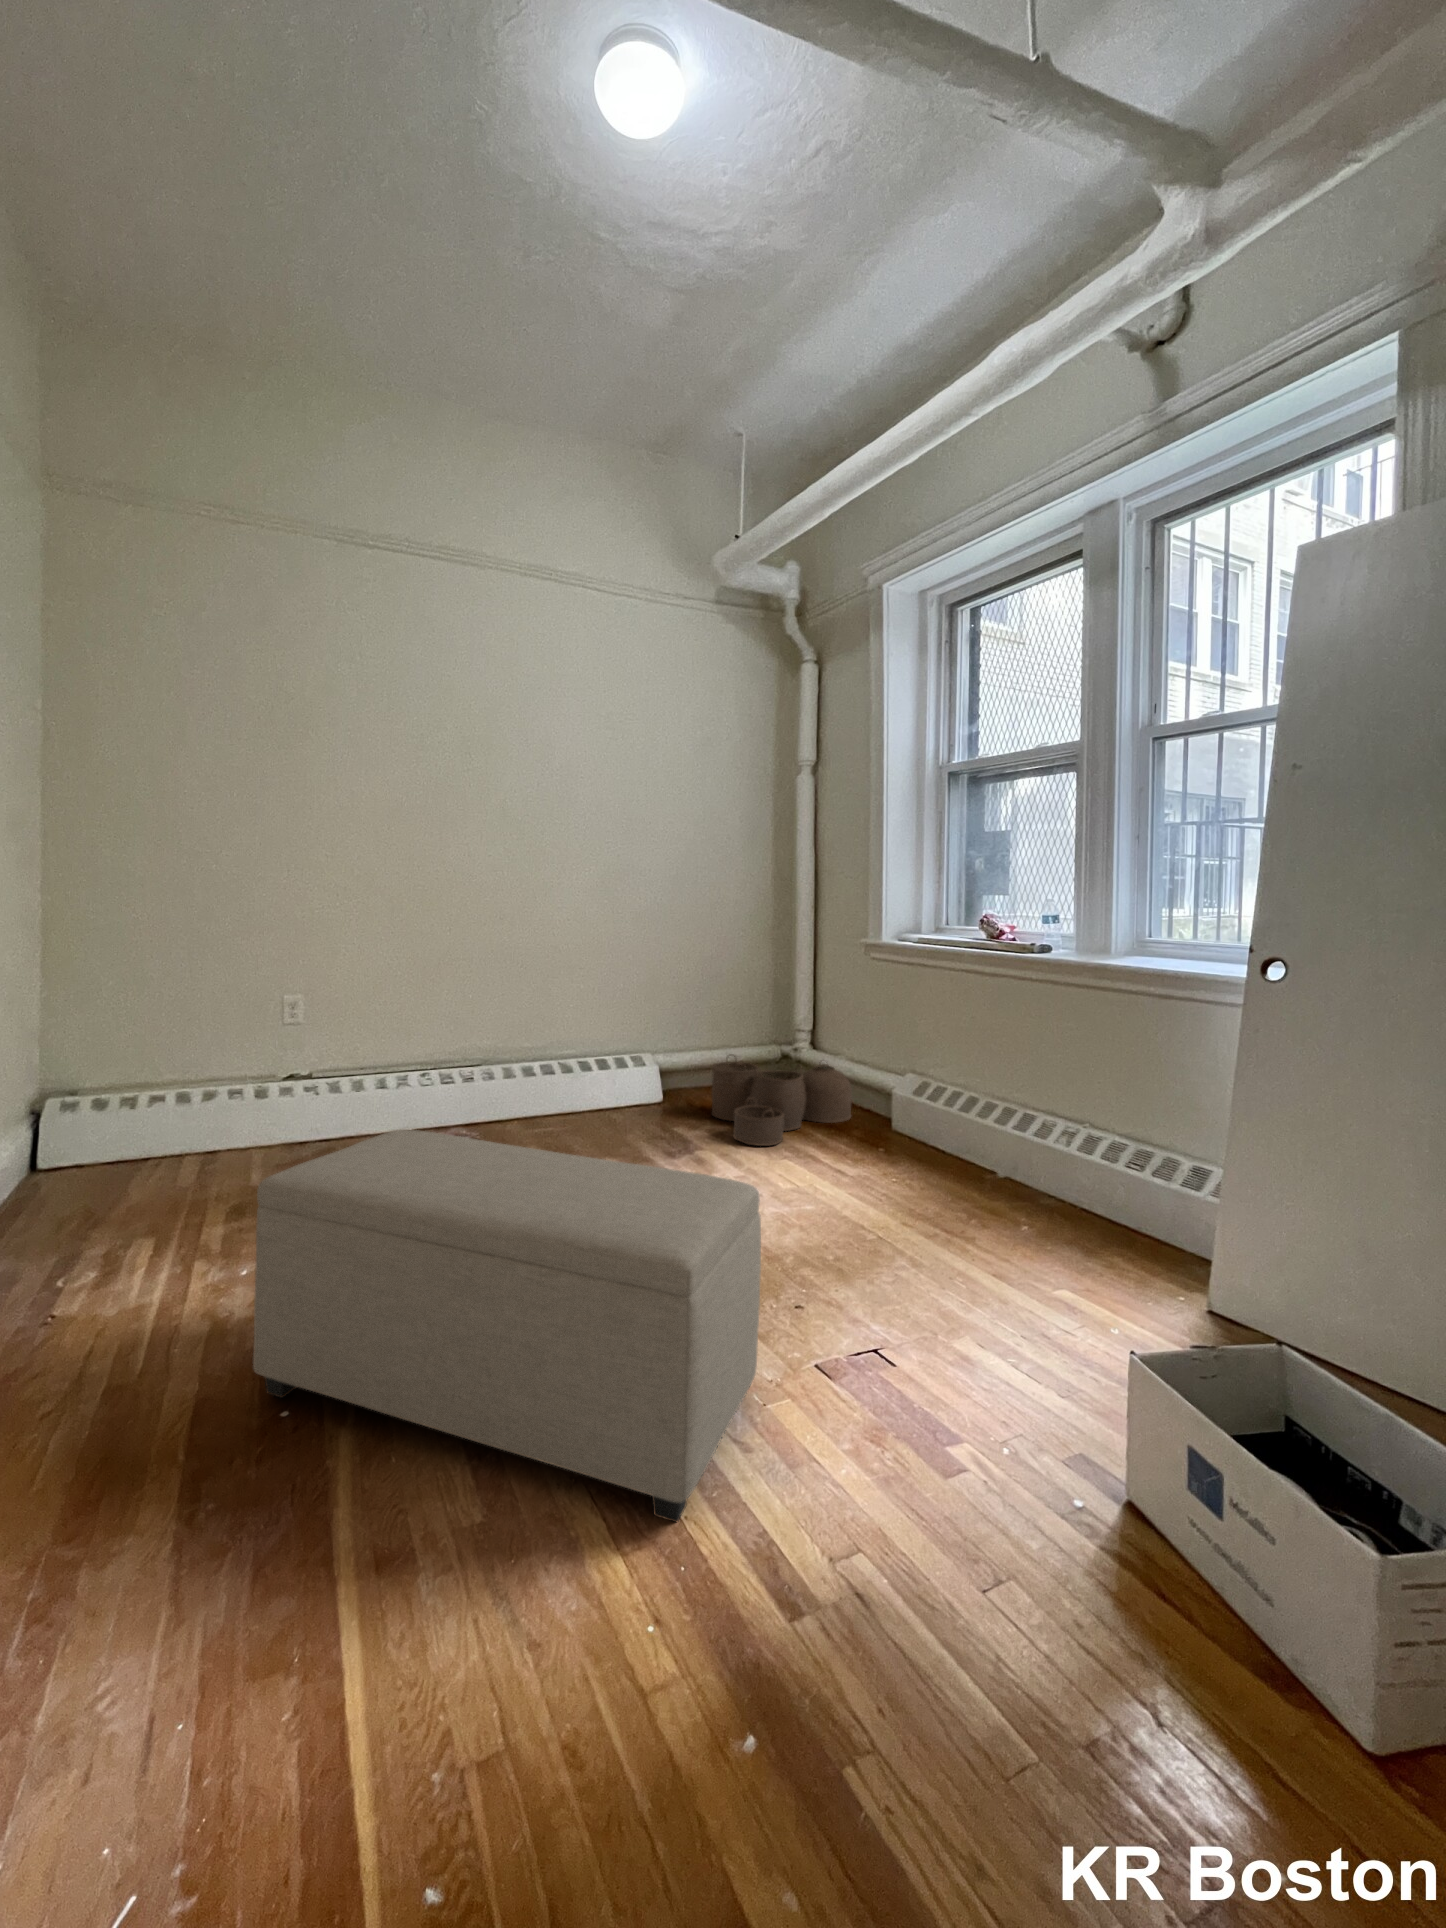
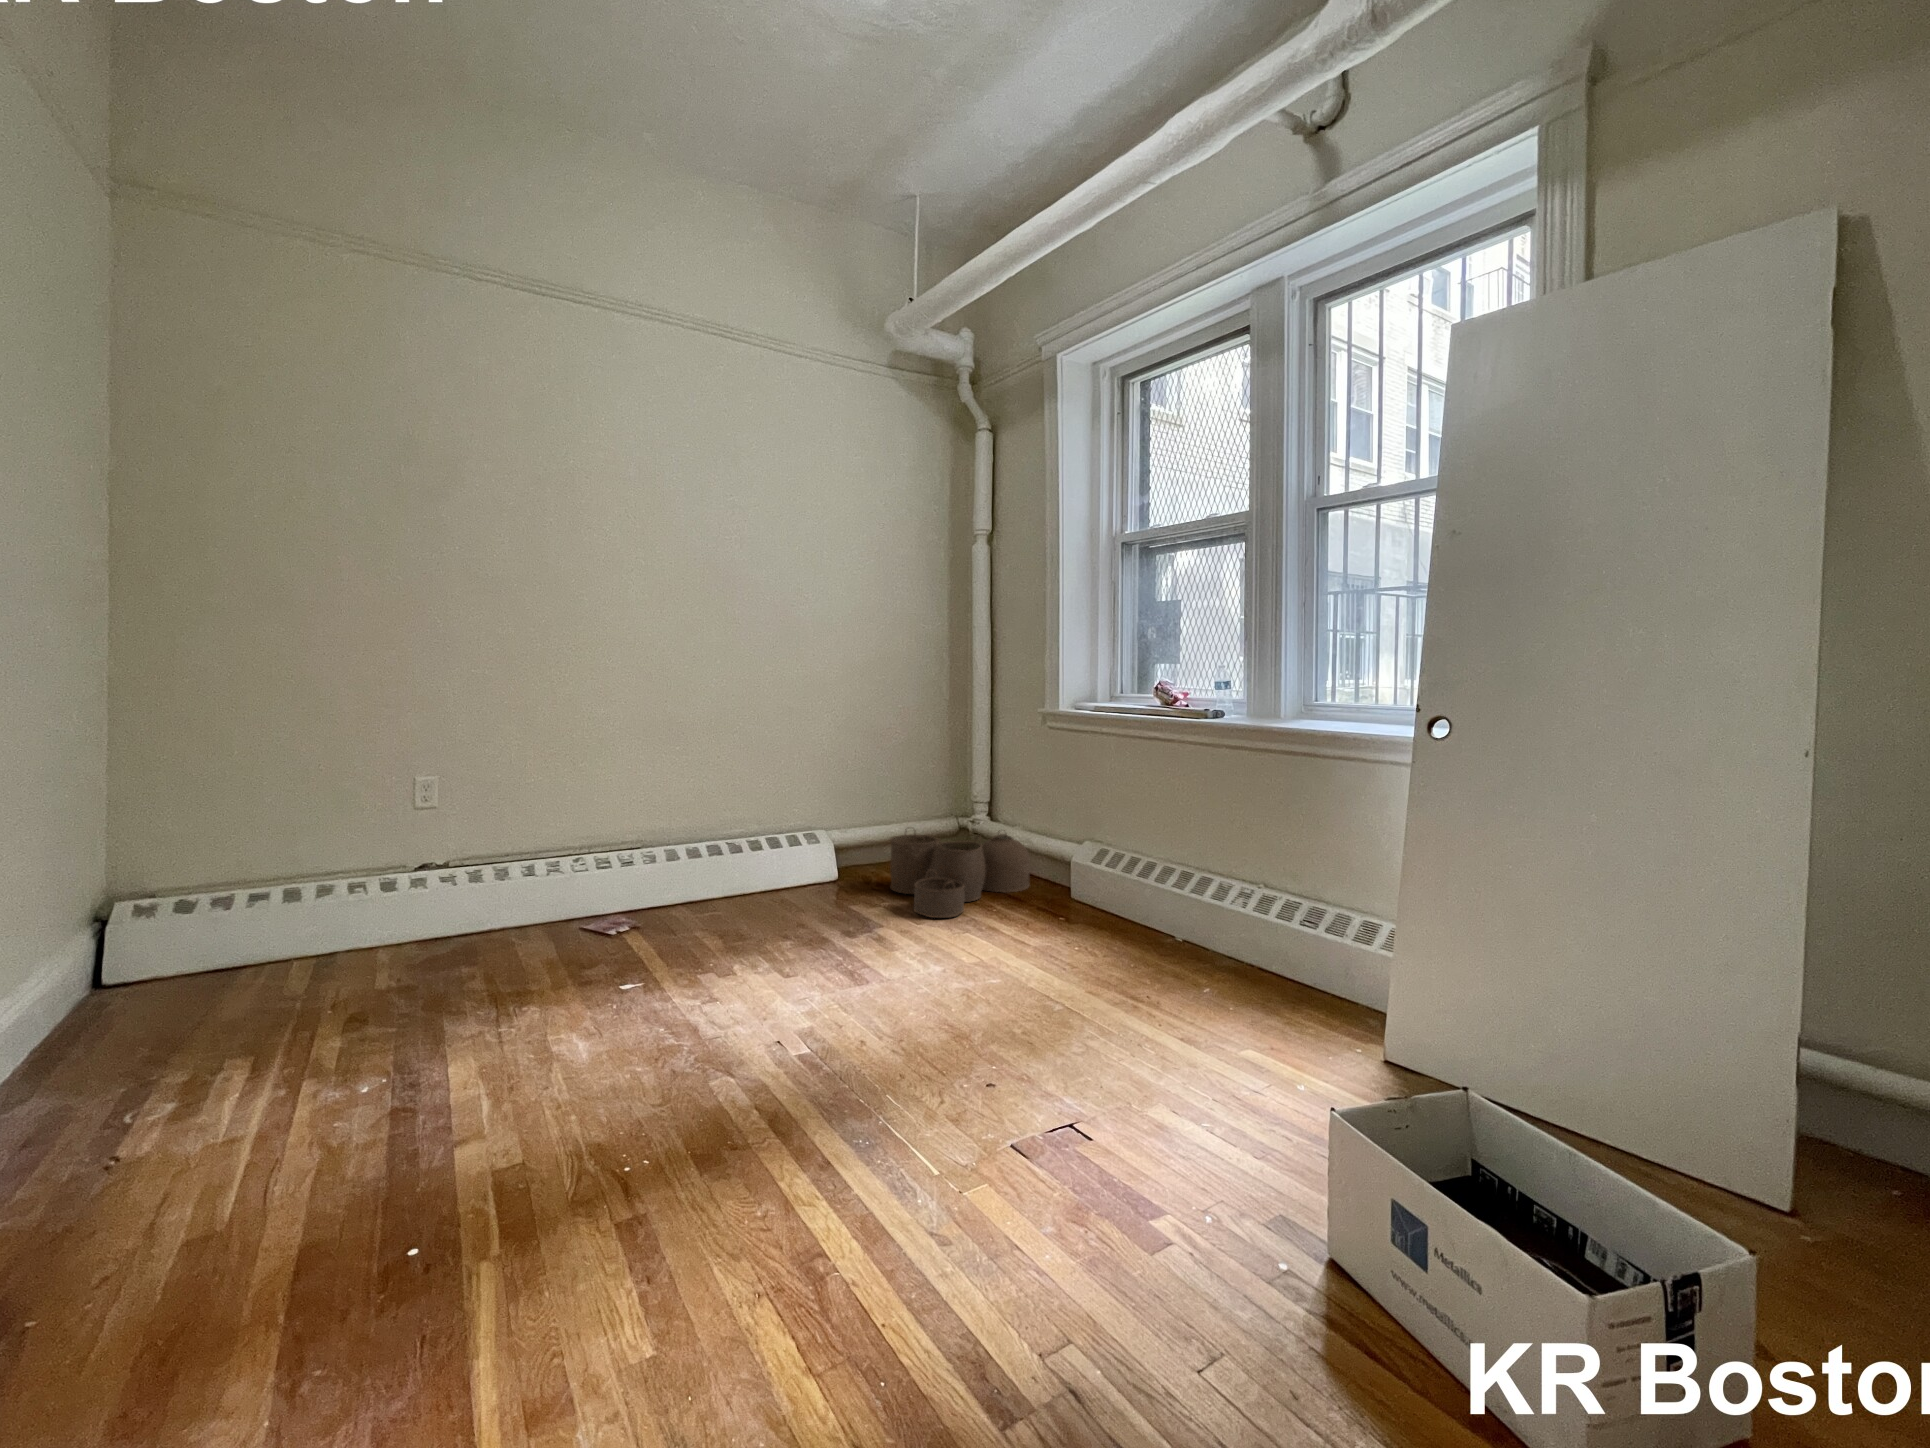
ottoman: present [253,1129,761,1522] -> none [371,915,955,1335]

